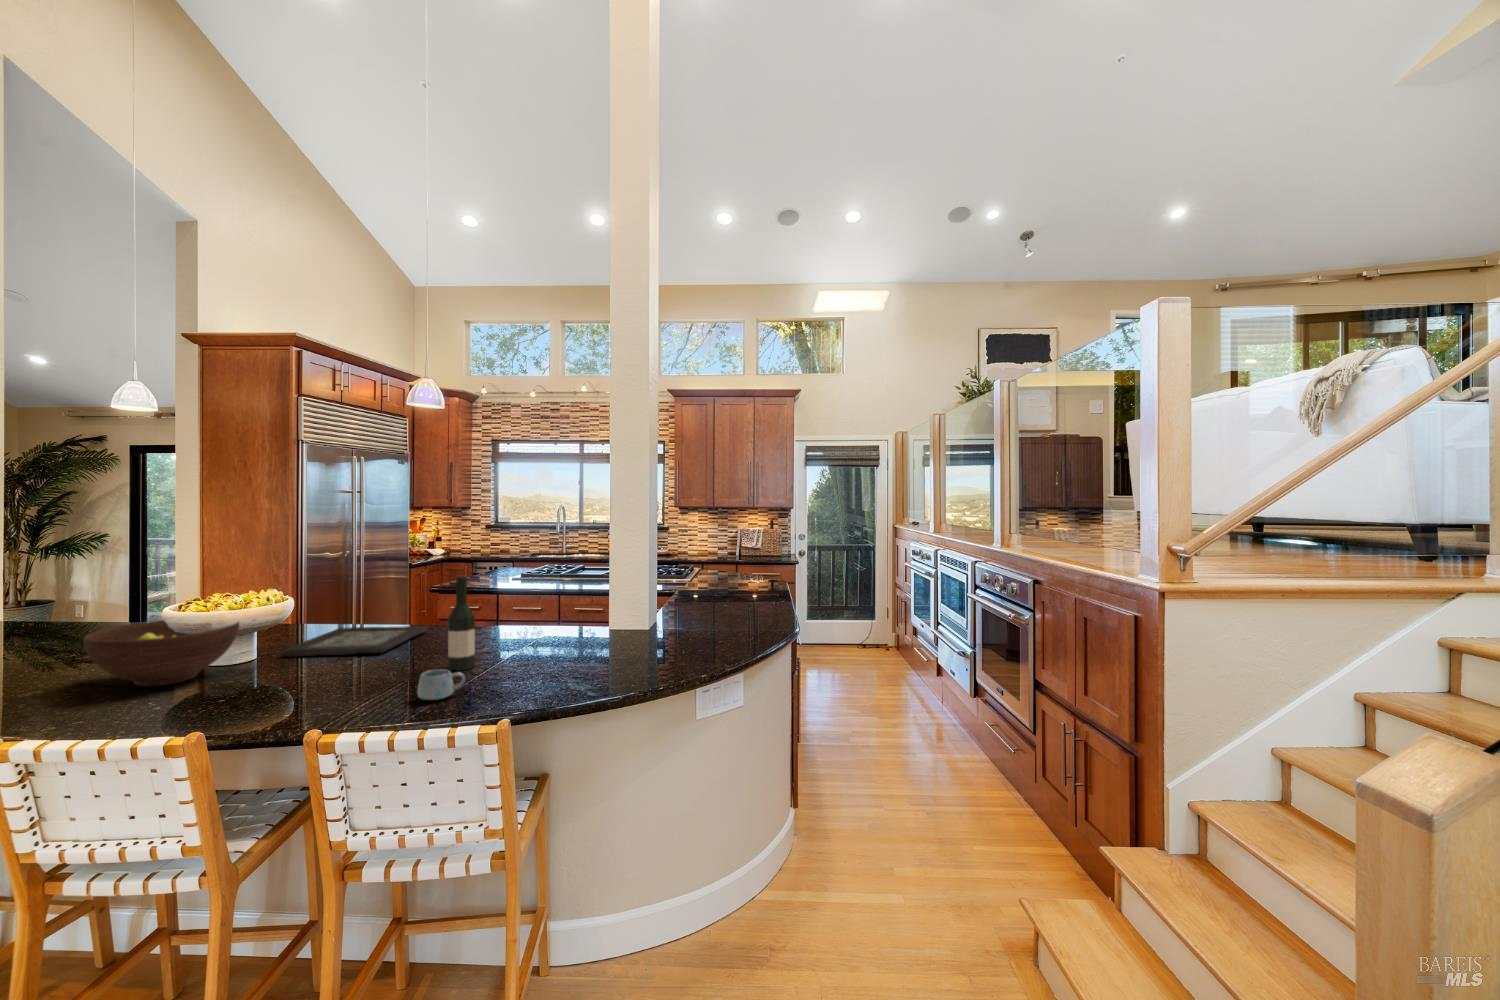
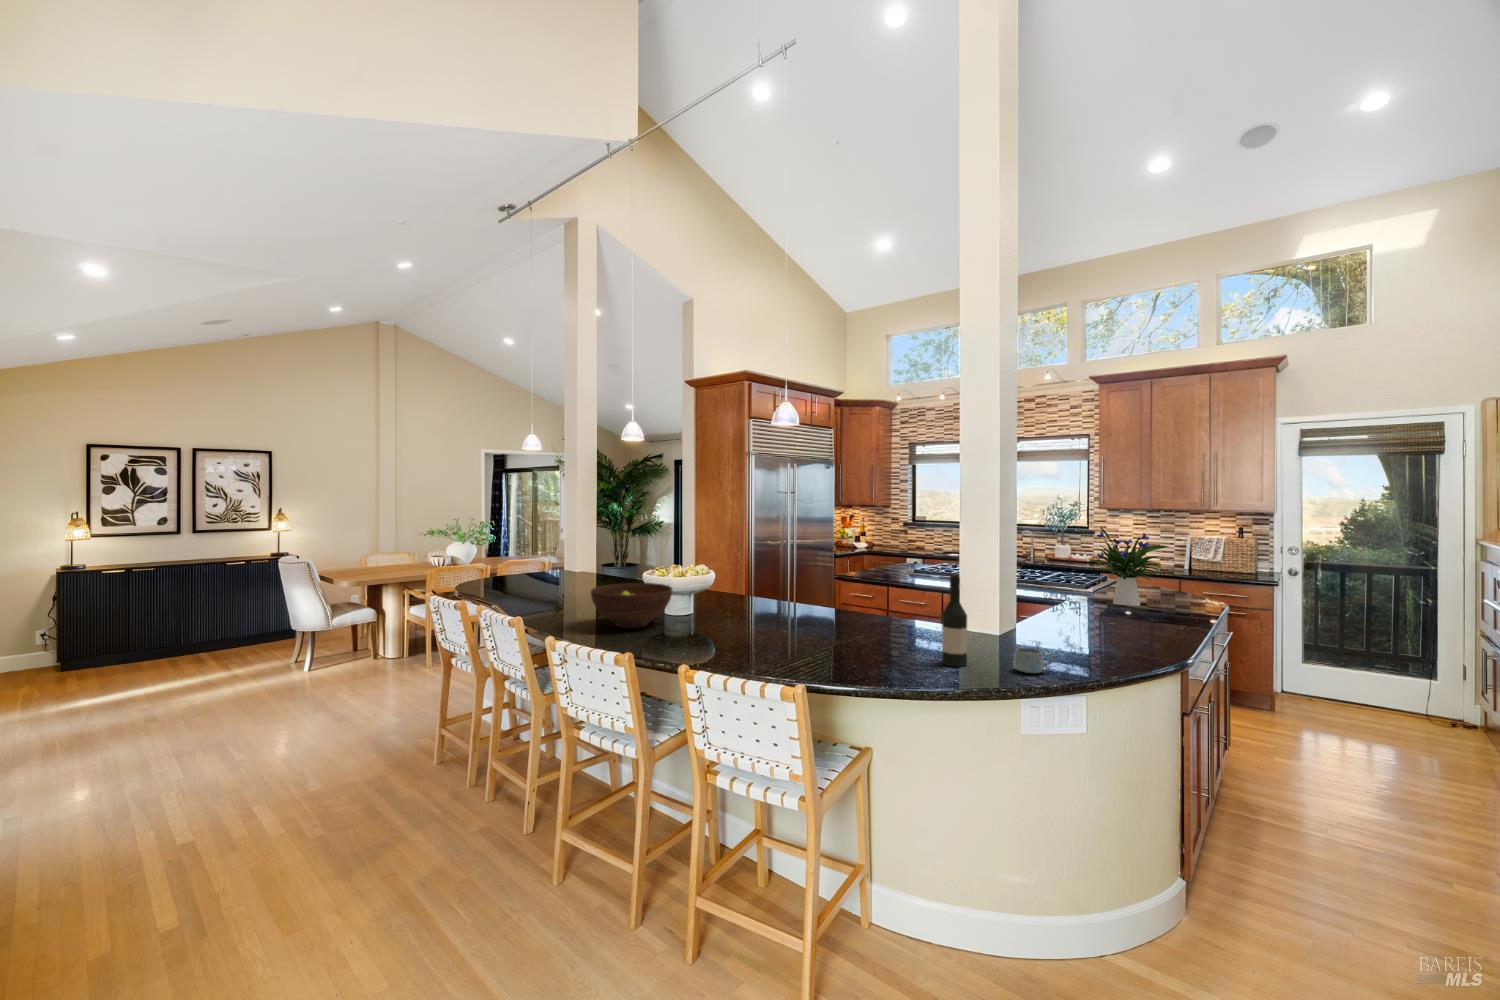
flower arrangement: none [686,522,748,588] -> present [1090,527,1169,606]
wine bottle: present [448,575,475,671] -> present [942,574,967,667]
decorative tray: present [282,626,428,657] -> none [701,602,807,627]
mug: present [418,669,465,700] -> present [1013,647,1054,673]

